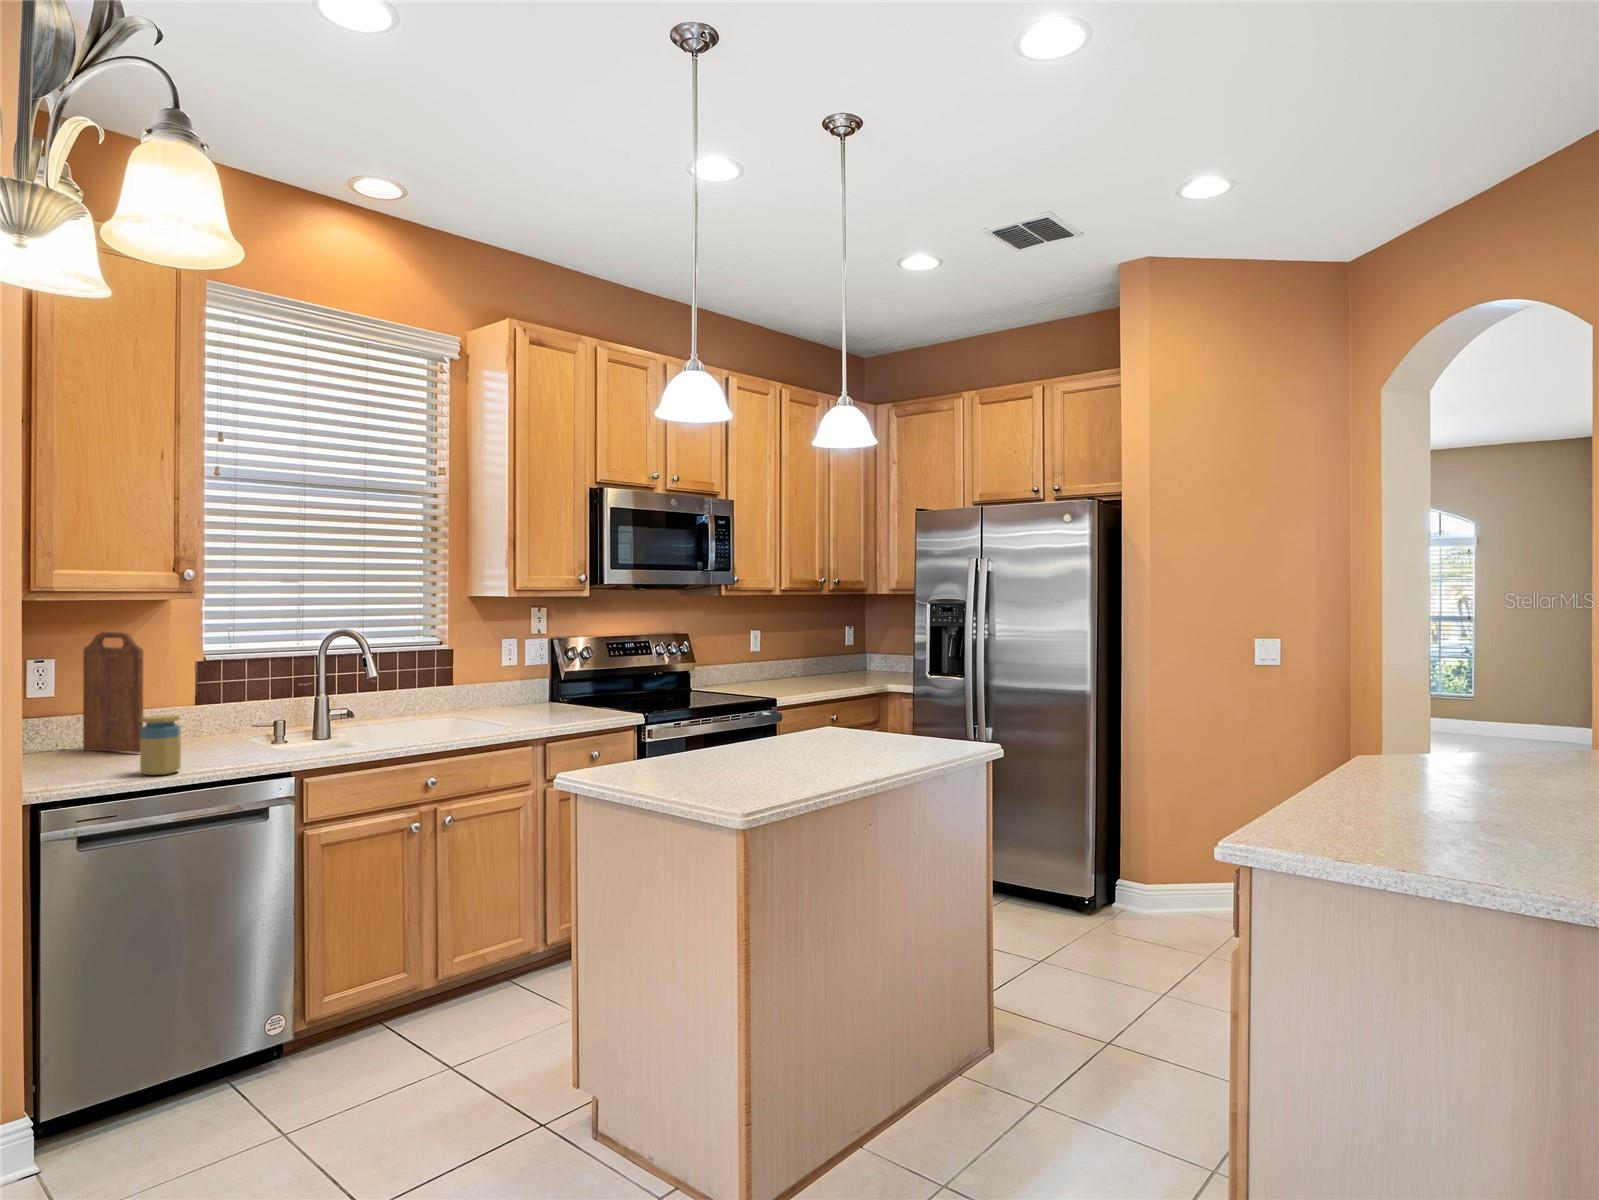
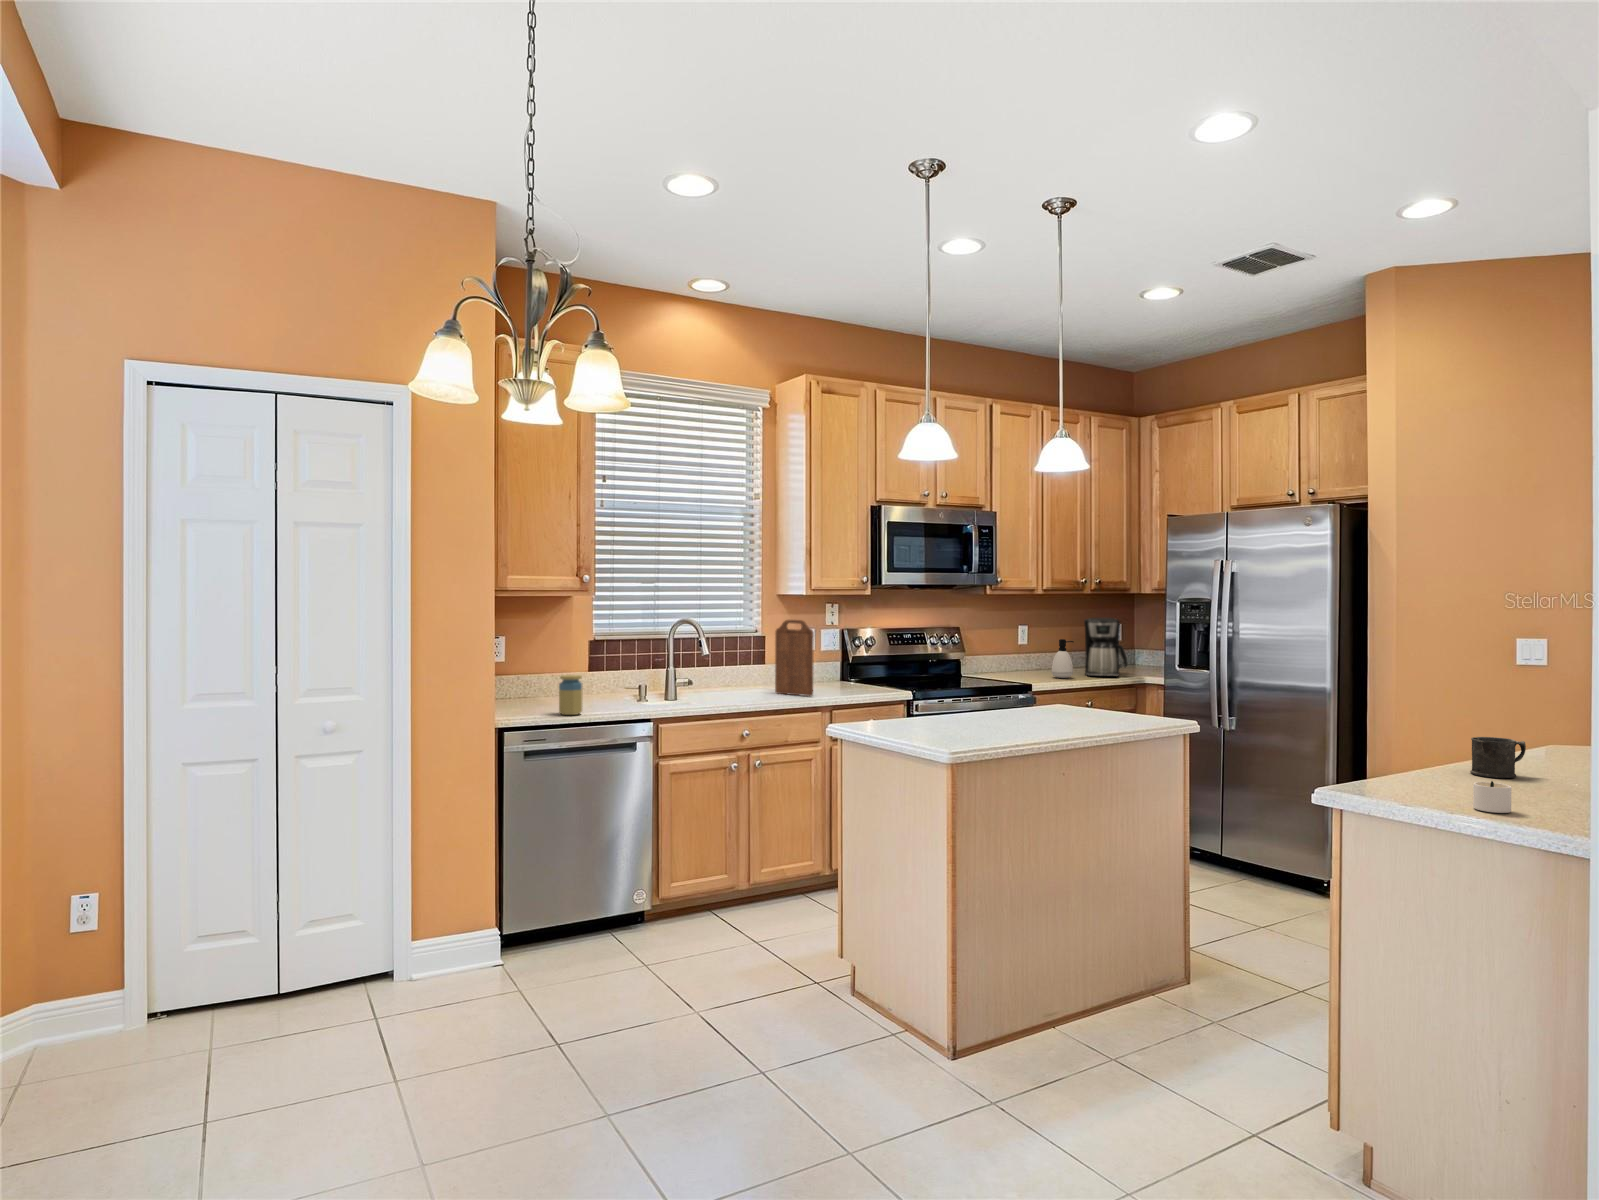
coffee maker: none [822,621,869,686] -> present [1084,618,1128,676]
cutting board: present [83,632,143,753] -> present [775,620,814,696]
soap dispenser: none [791,646,815,689] -> present [1052,639,1074,678]
mug: none [1334,757,1389,804] -> present [1470,737,1526,778]
candle: none [1405,821,1466,860] -> present [1473,781,1511,813]

